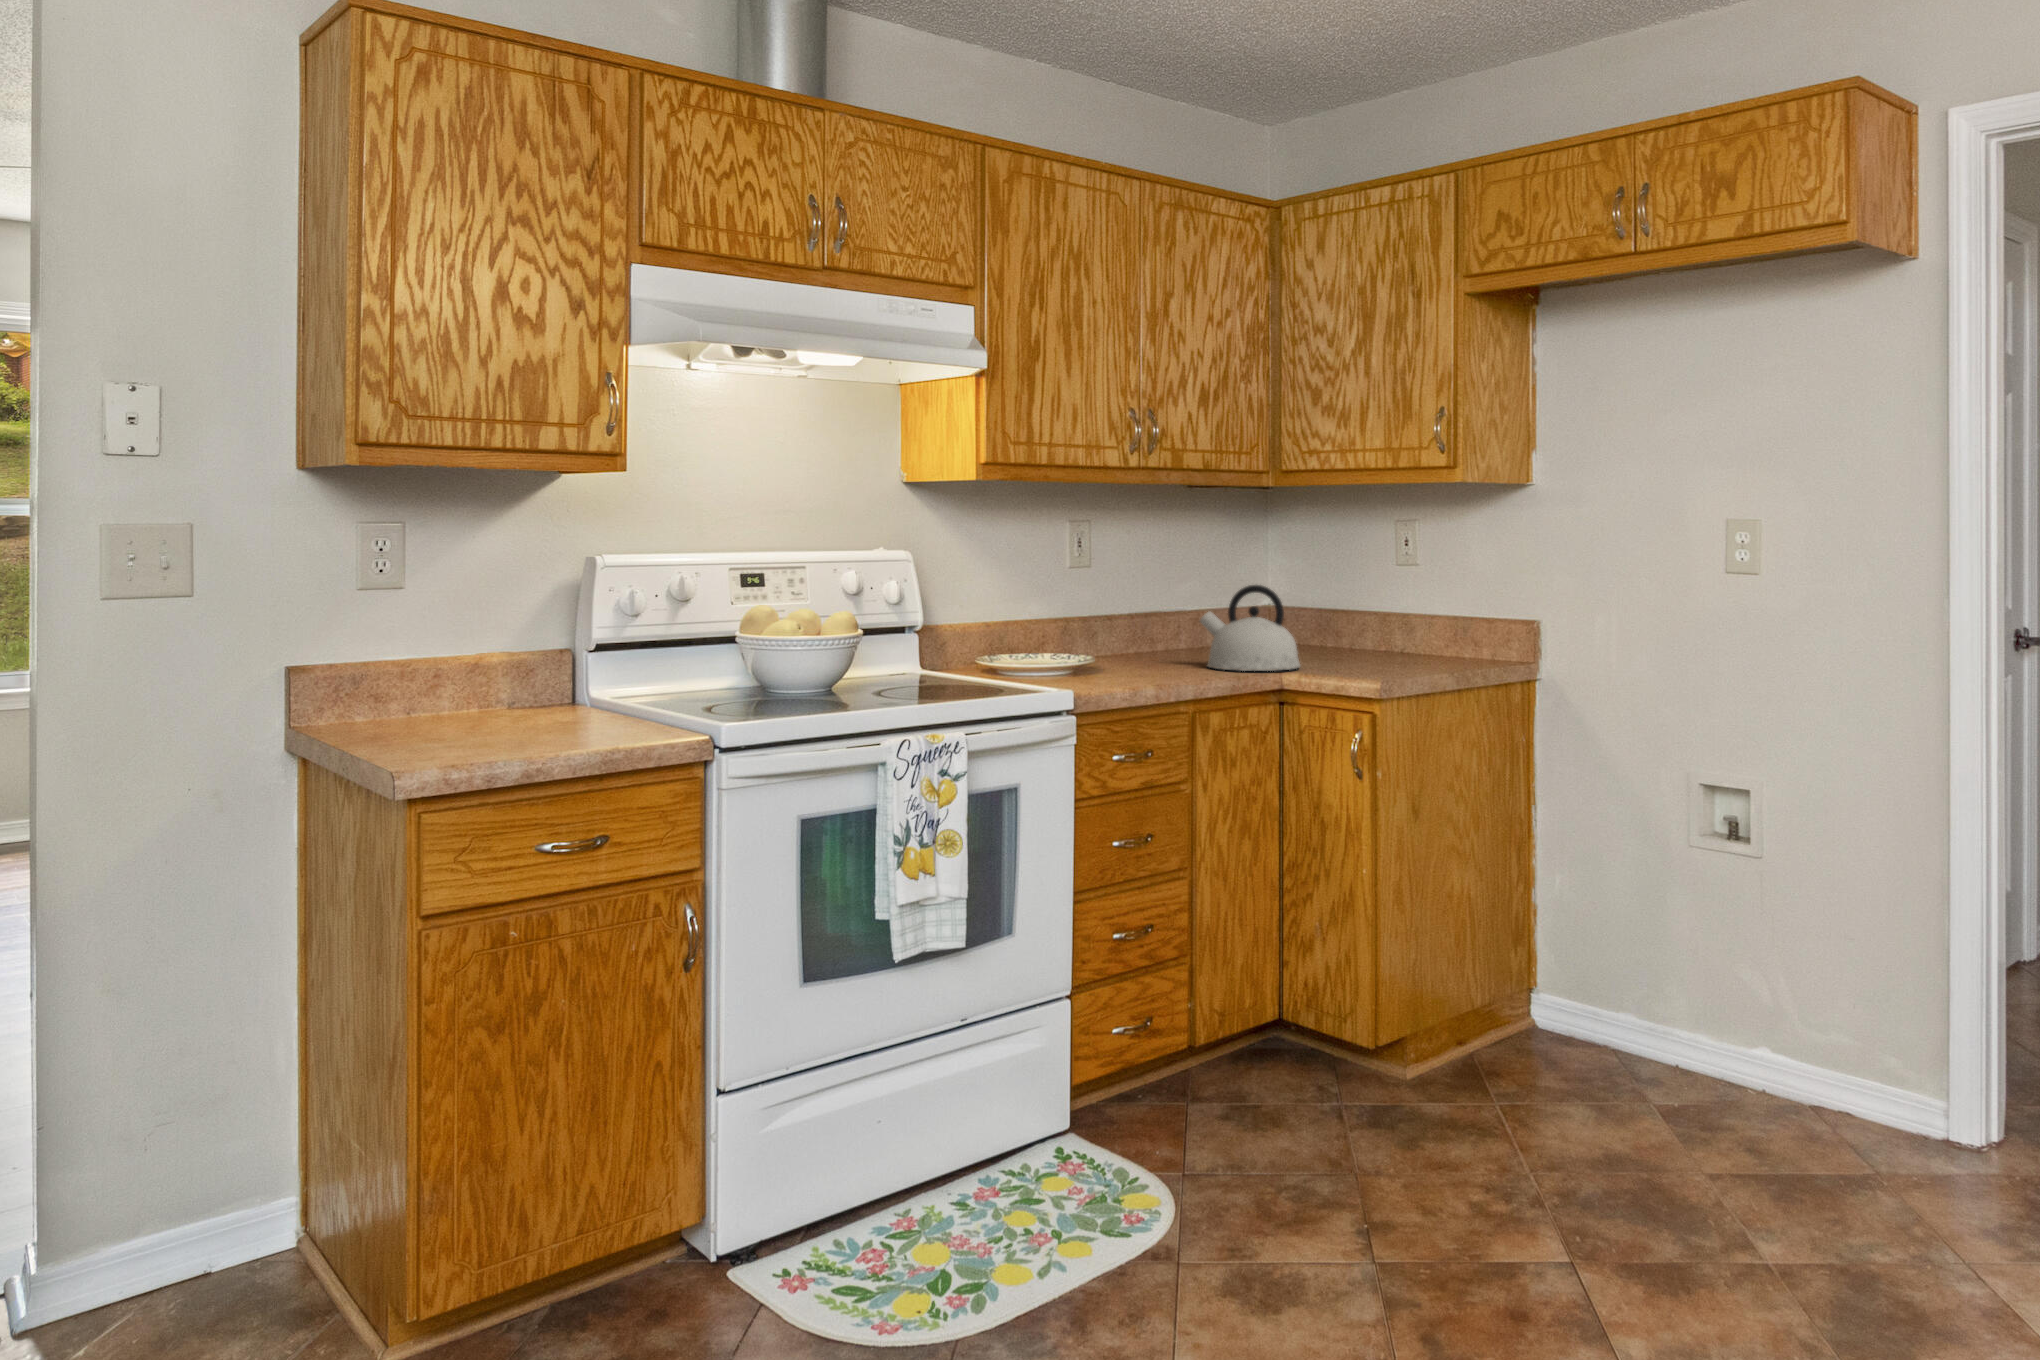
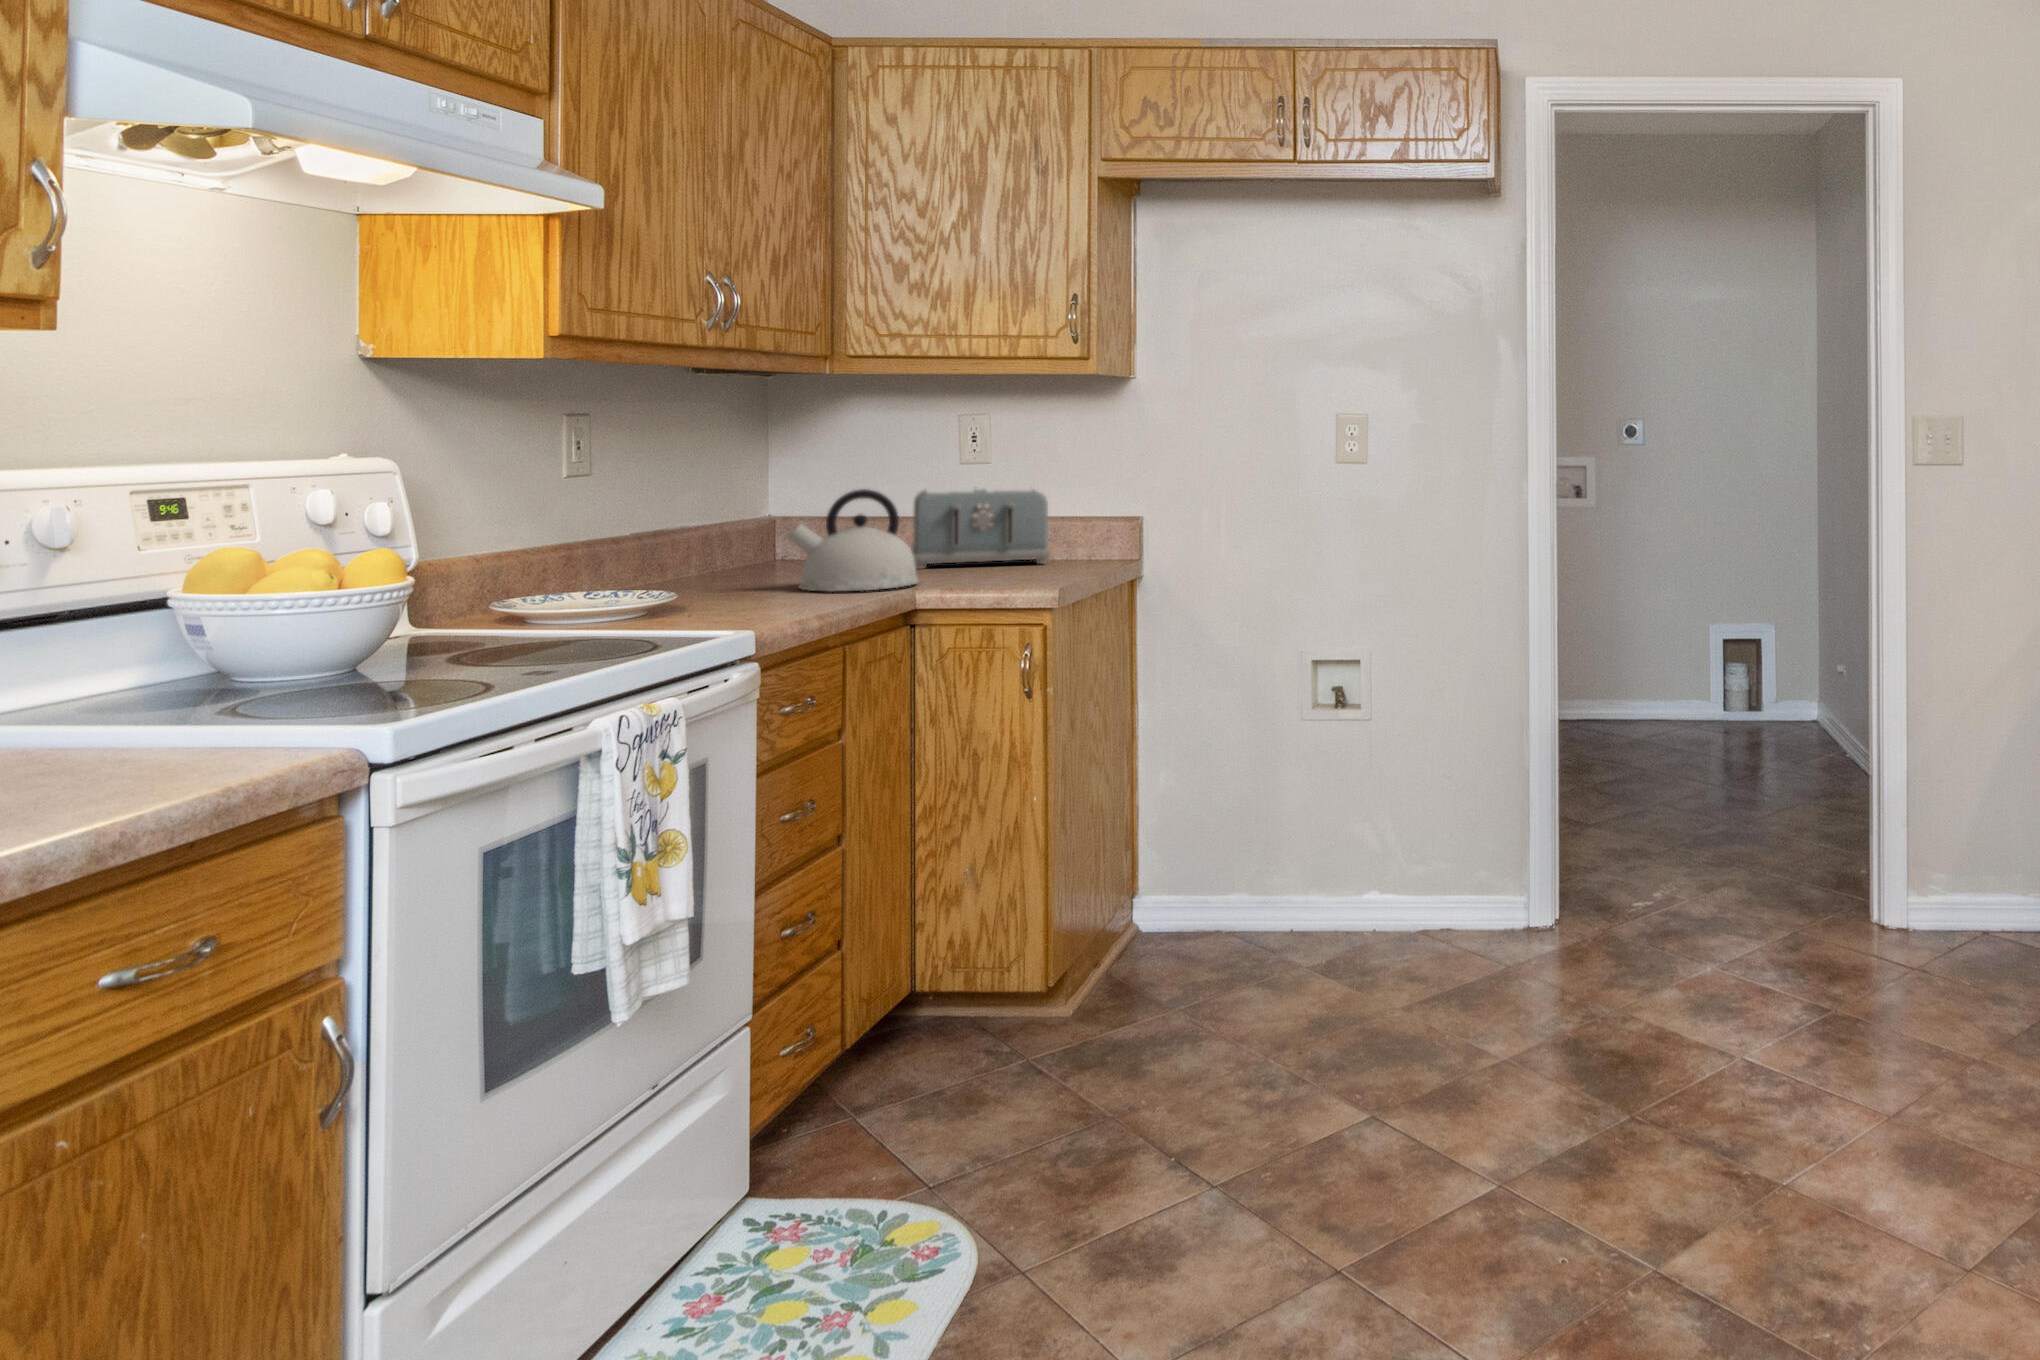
toaster: none [1336,588,1478,664] -> present [911,487,1051,569]

